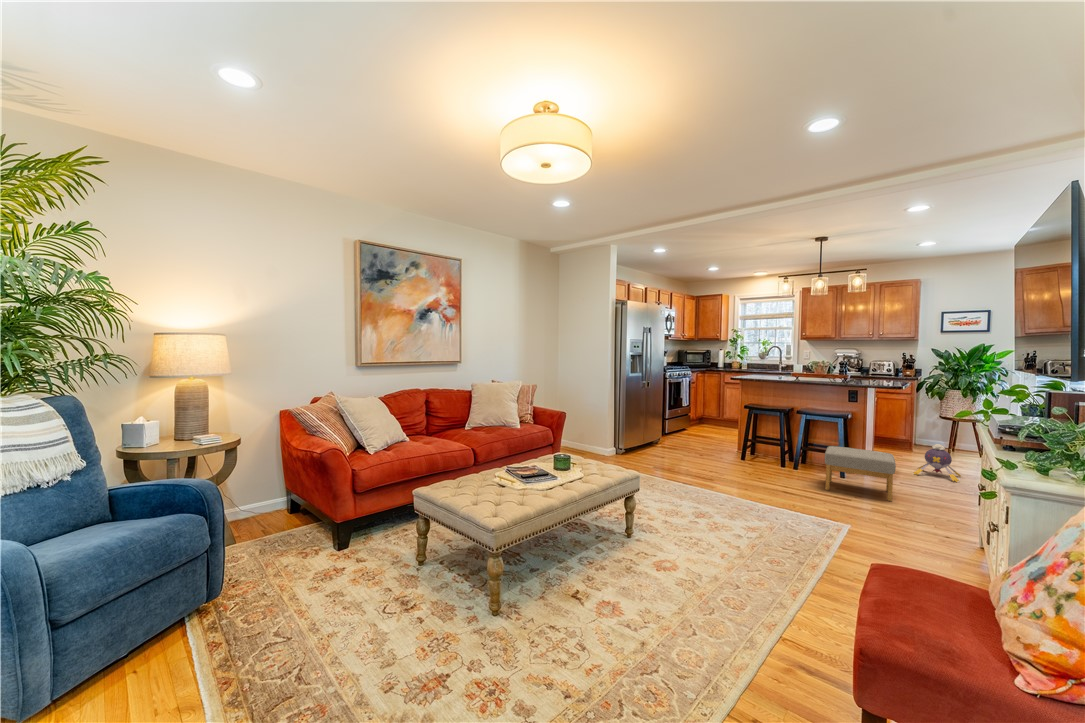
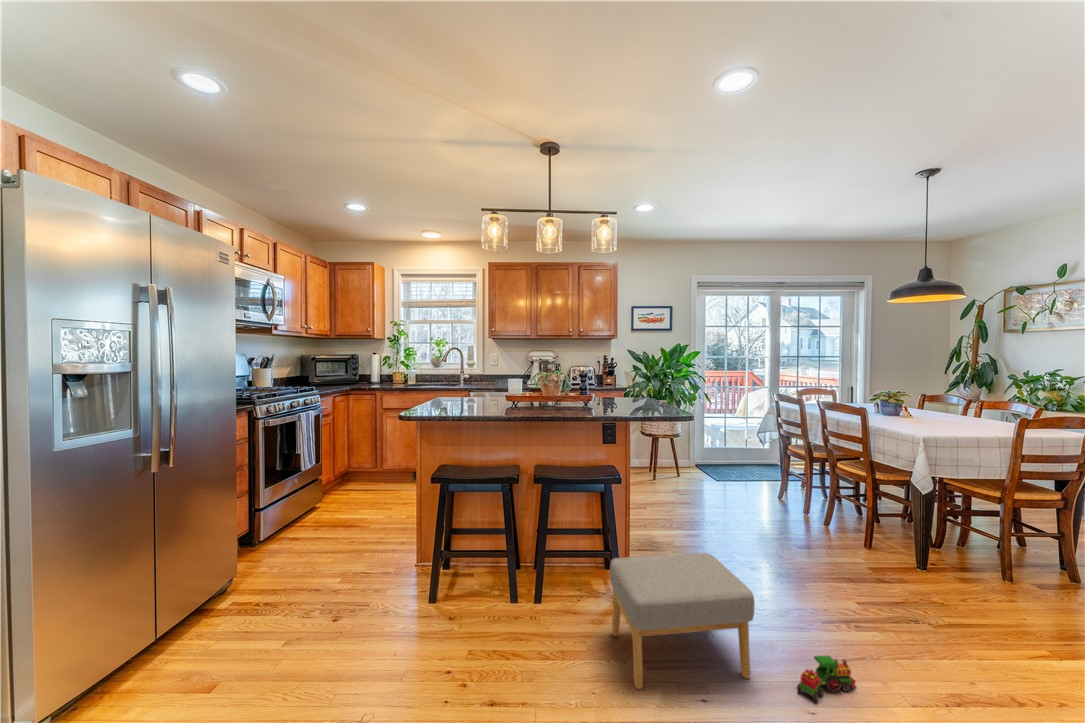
plush toy: present [914,444,961,482] -> none [667,490,728,547]
toy train: none [913,497,956,515] -> present [797,656,855,702]

